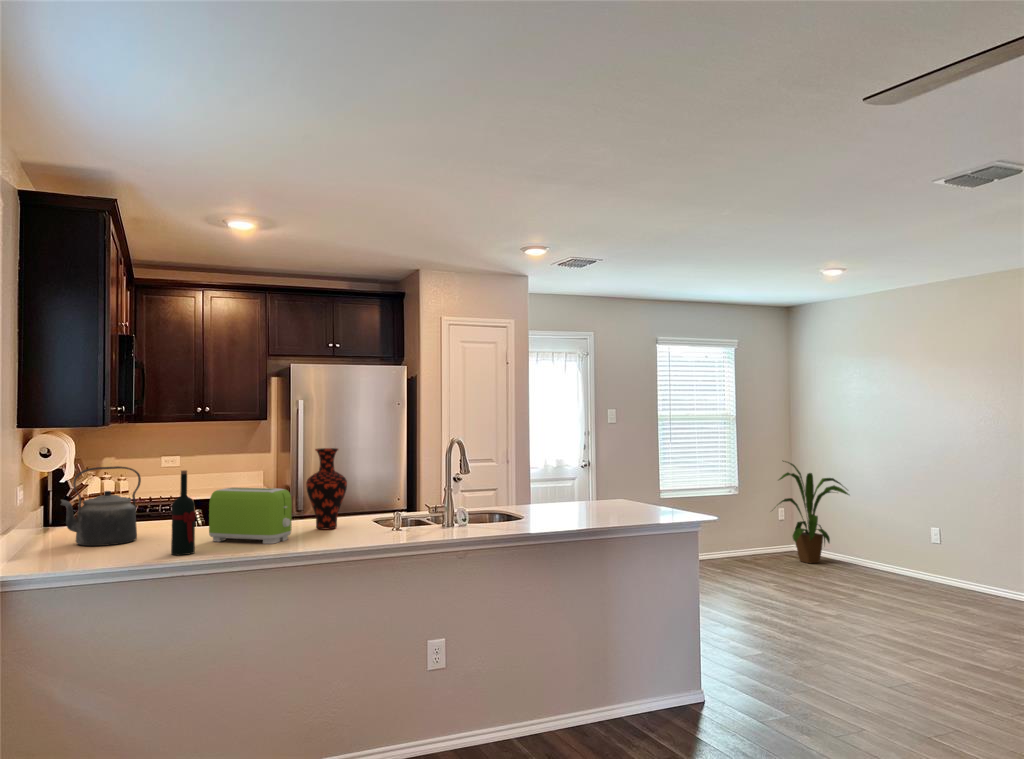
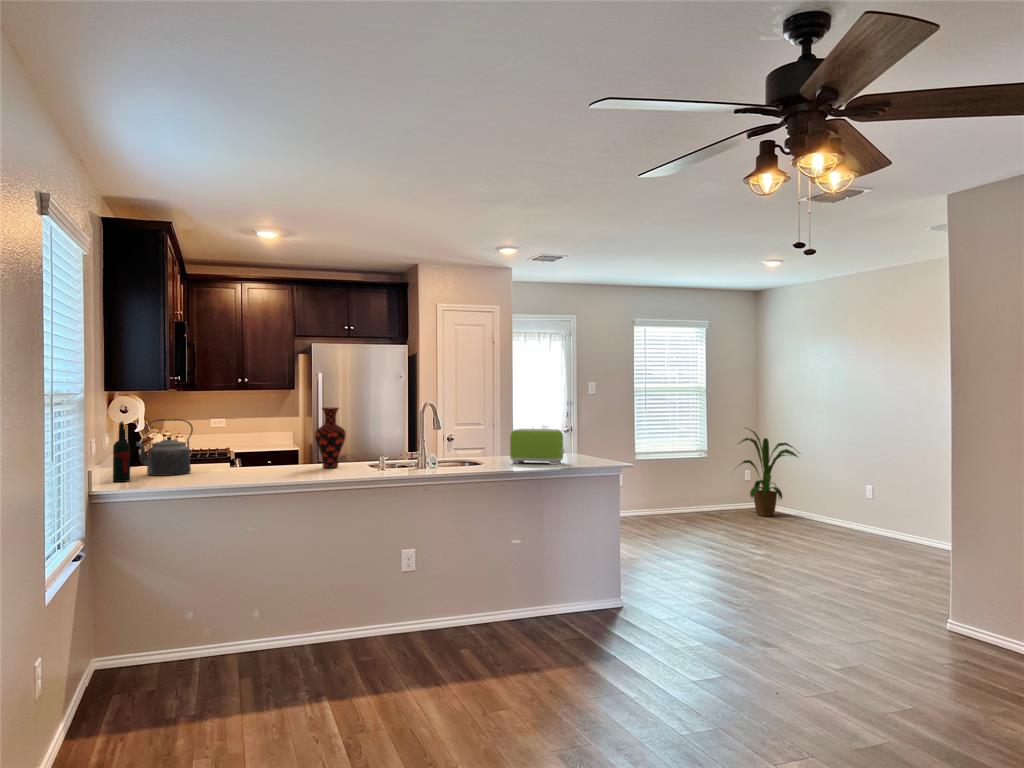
wine bottle: present [171,470,195,555] -> present [113,422,130,482]
toaster: present [209,487,292,544] -> present [510,429,564,465]

